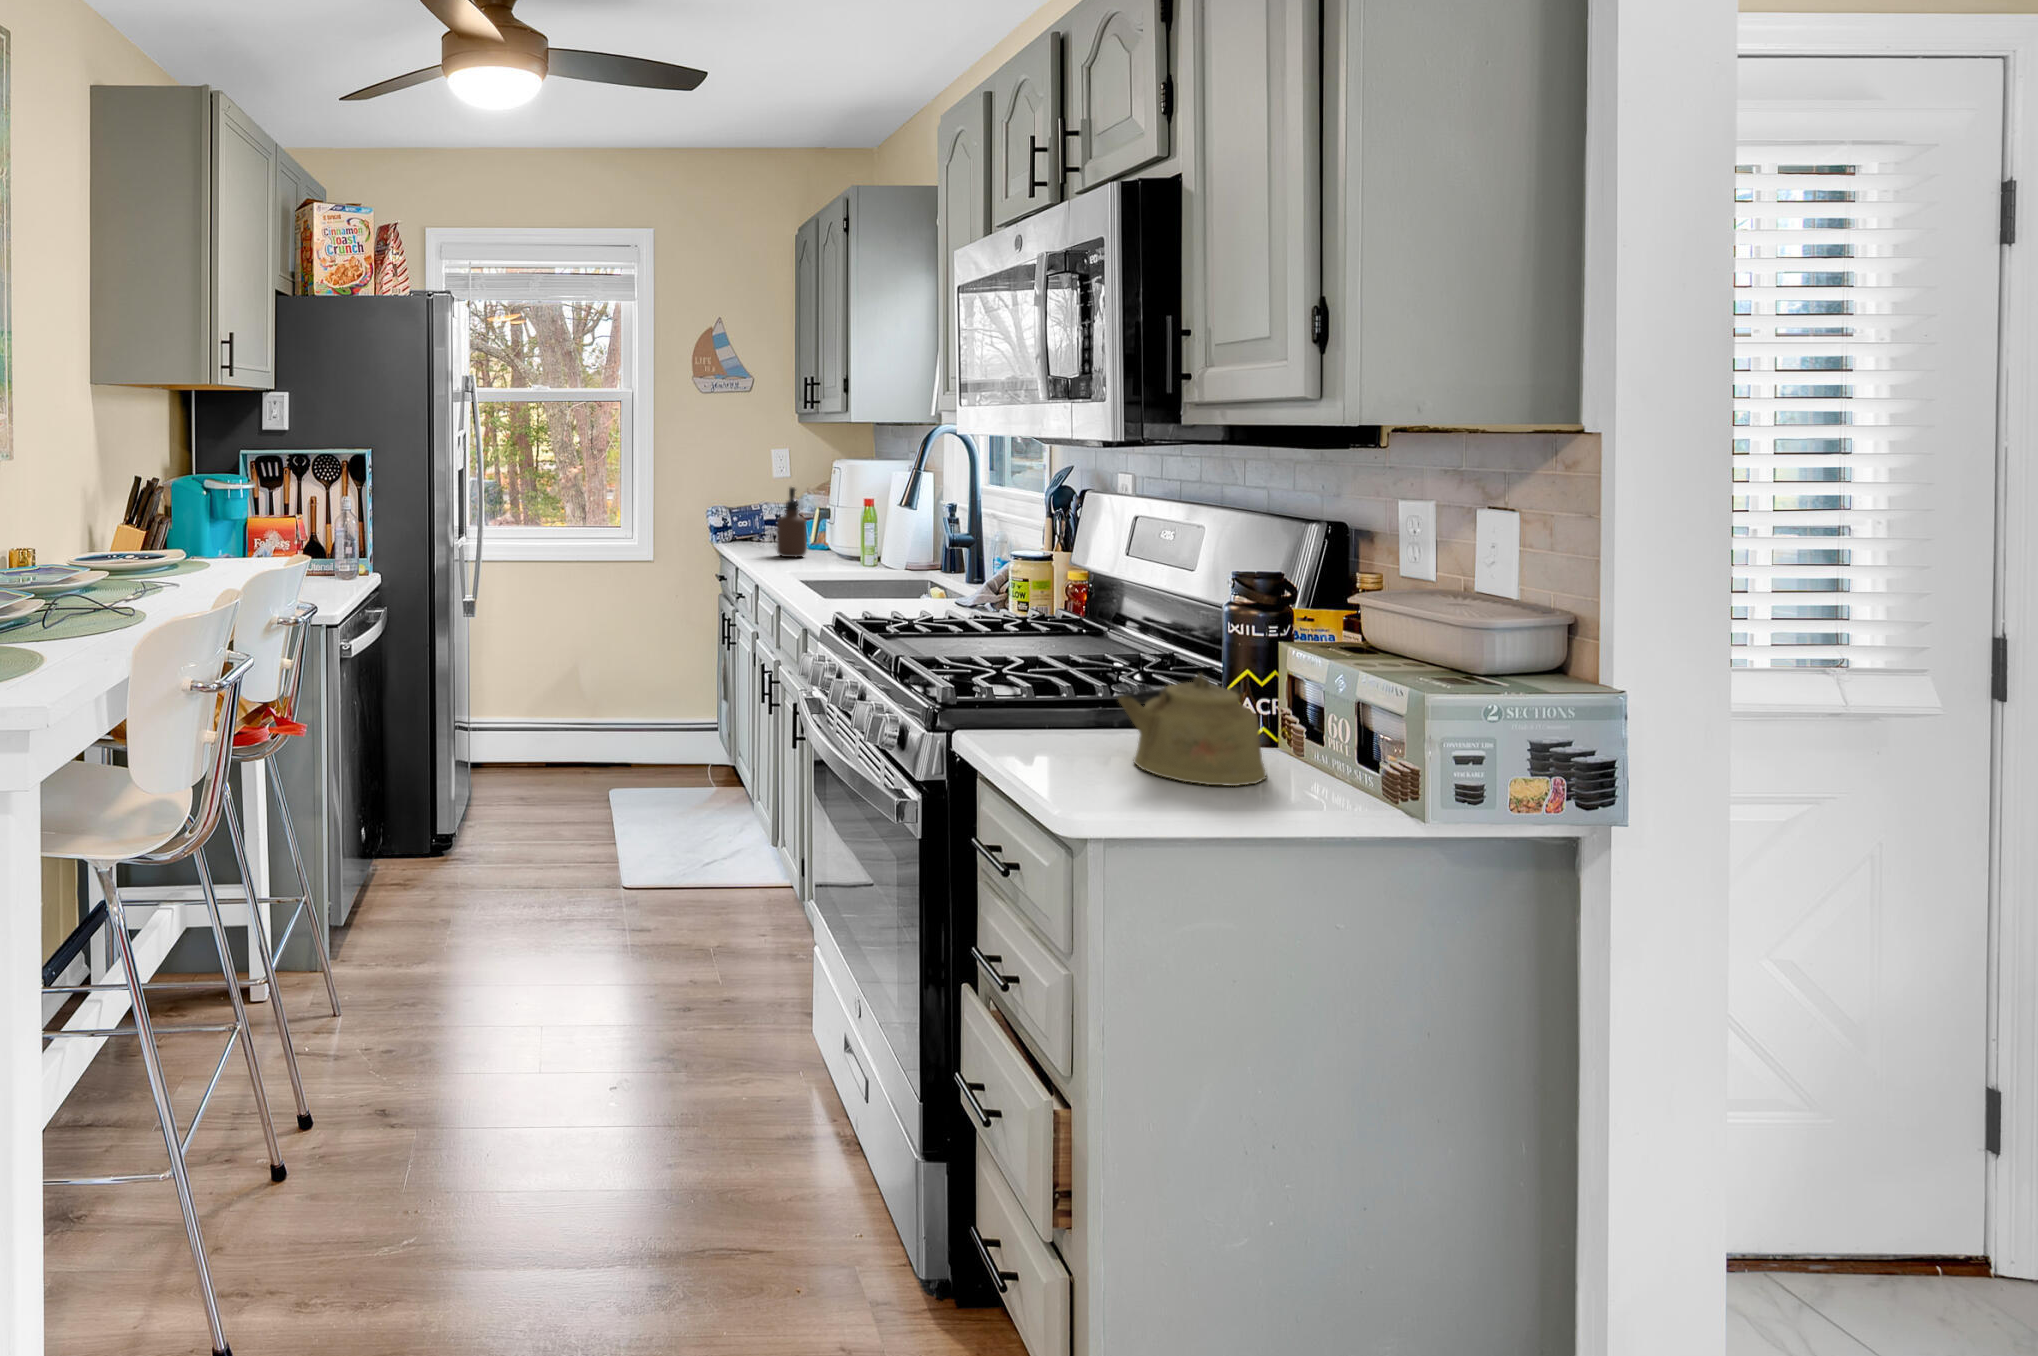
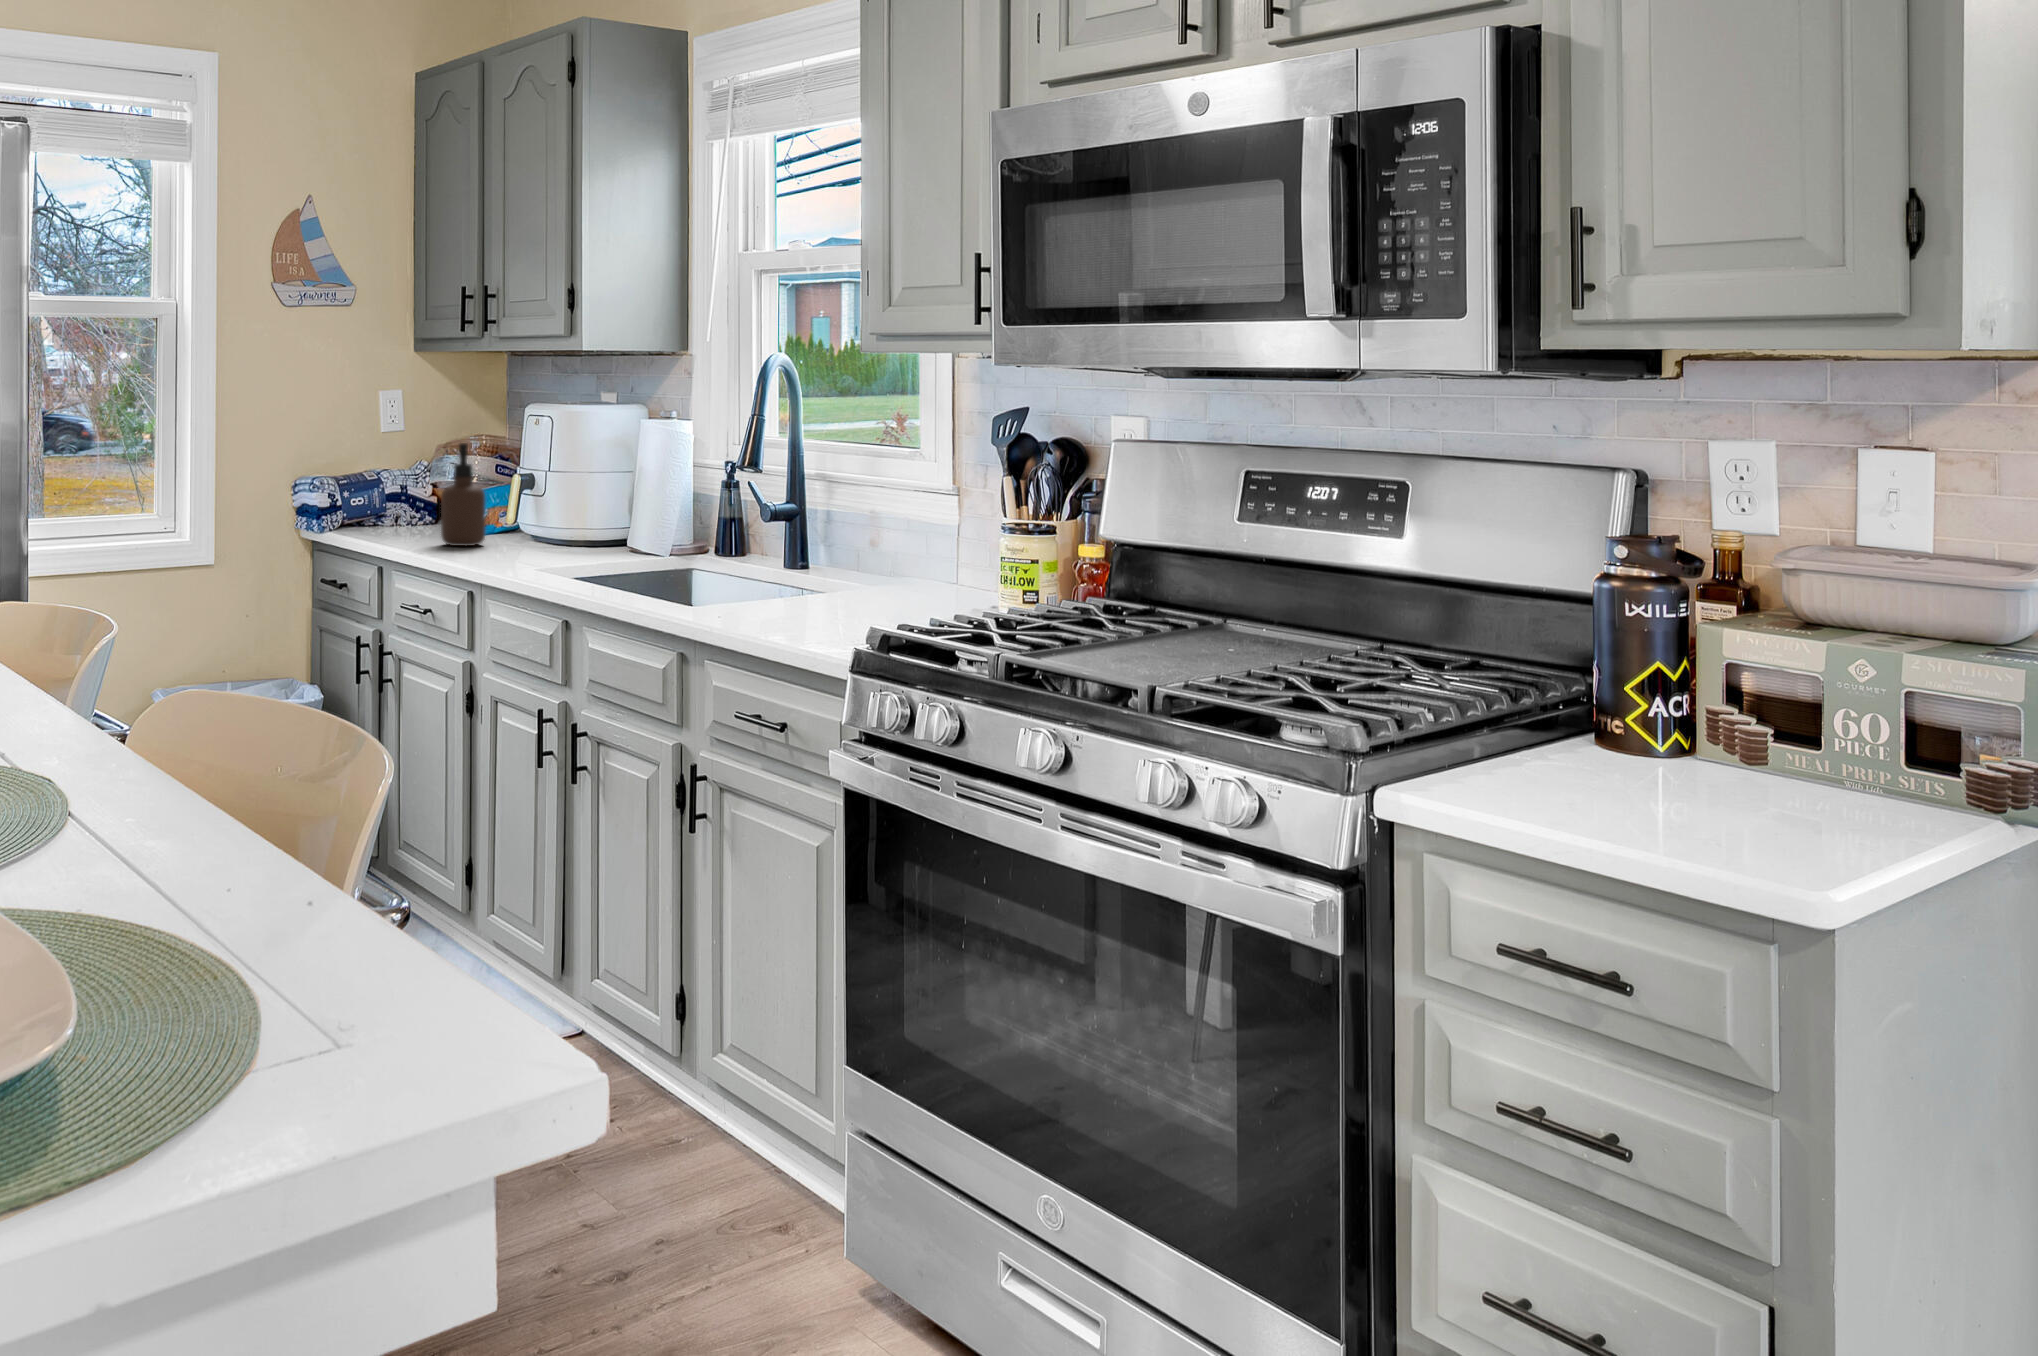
kettle: present [1118,674,1267,786] -> none [1617,672,1868,838]

